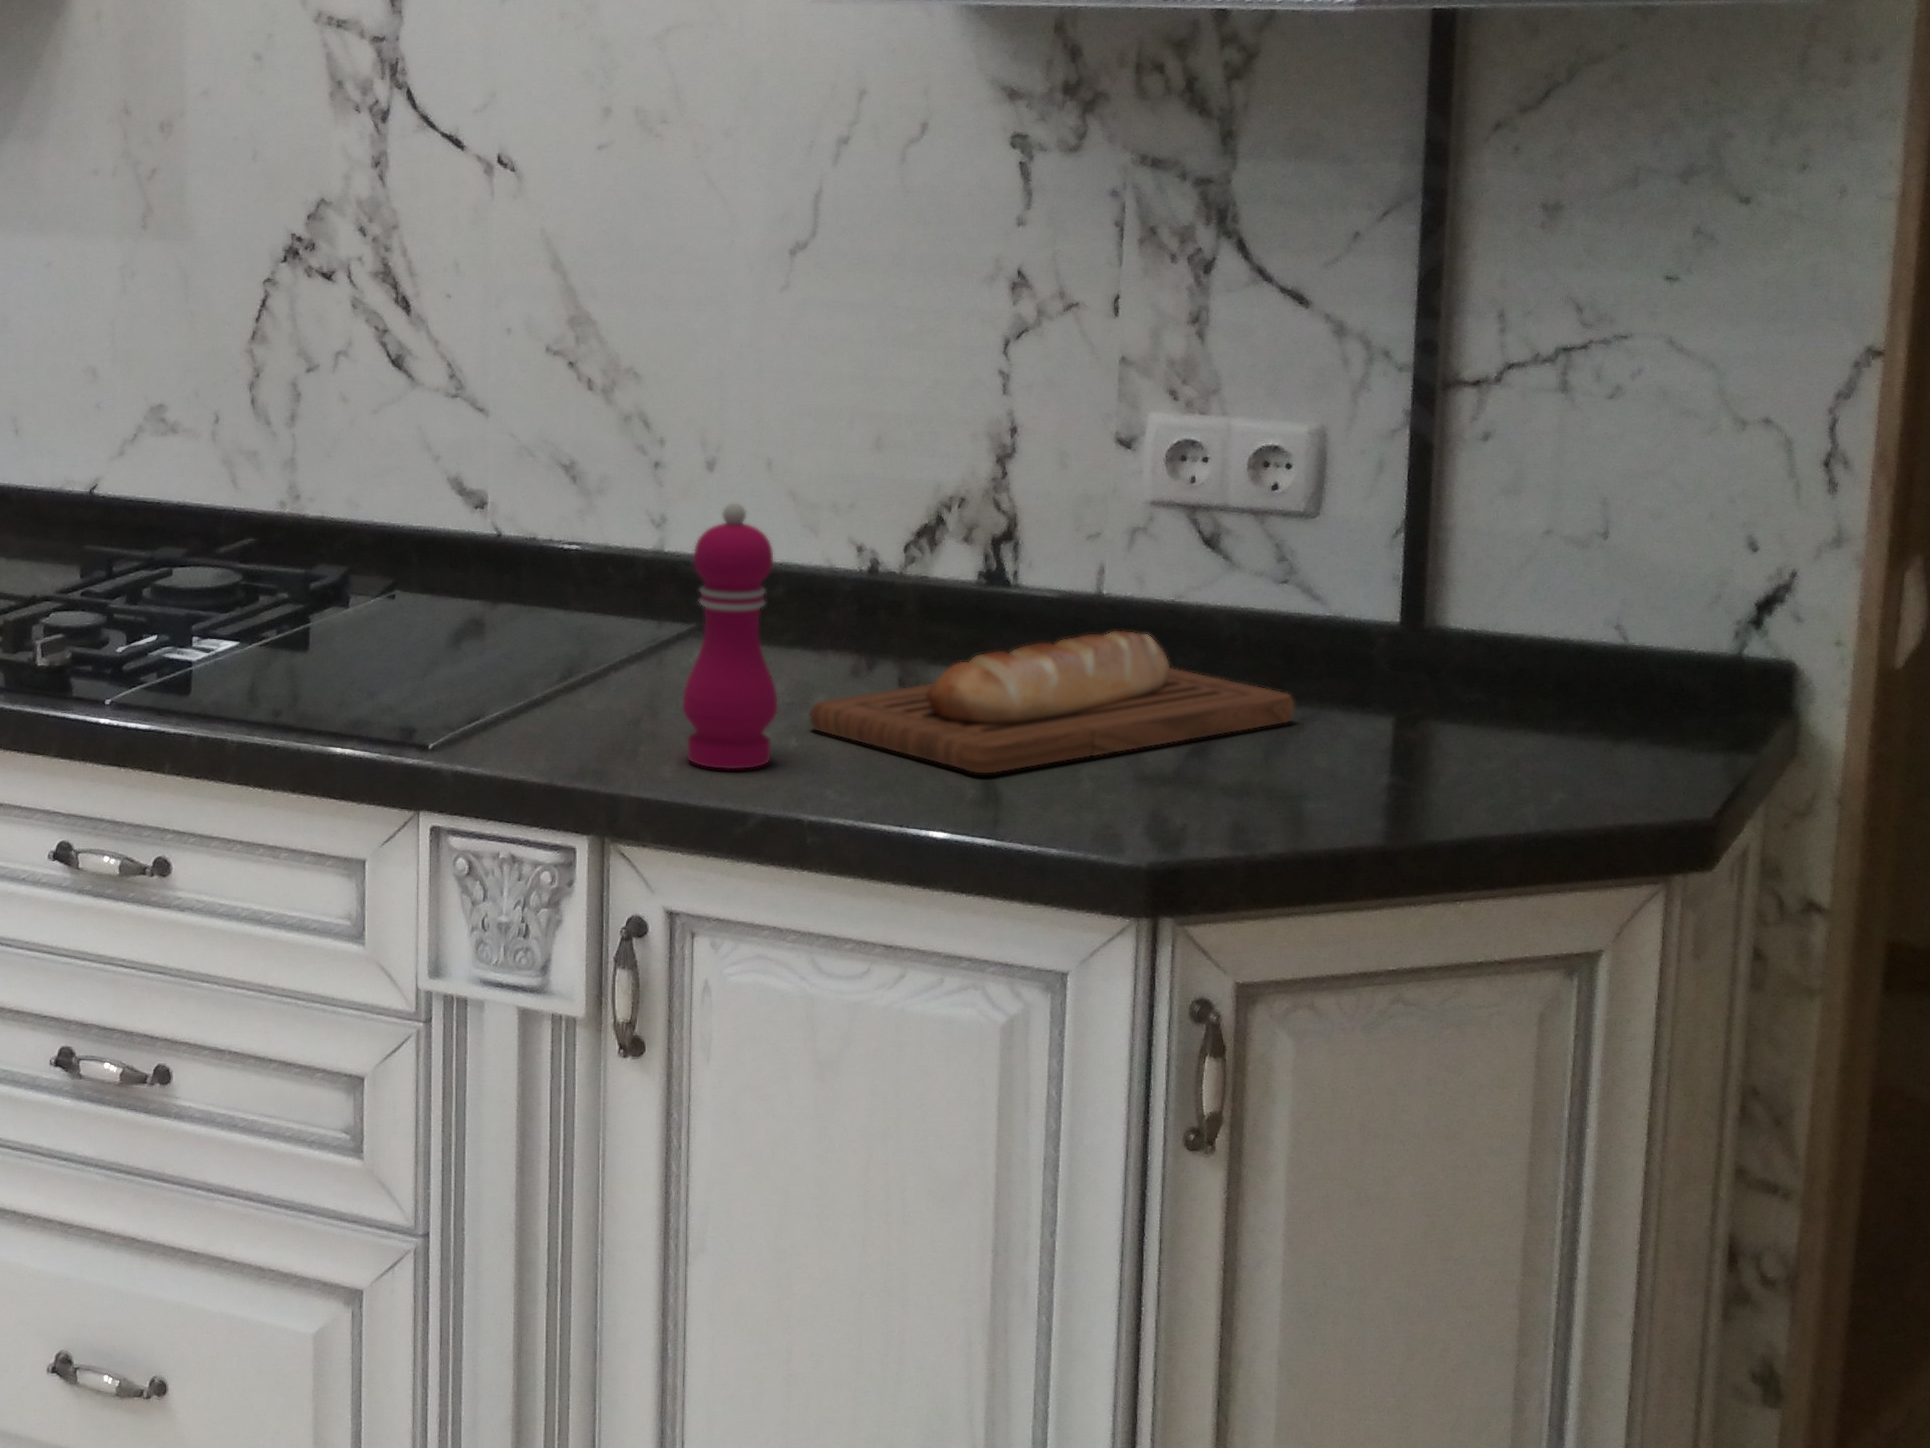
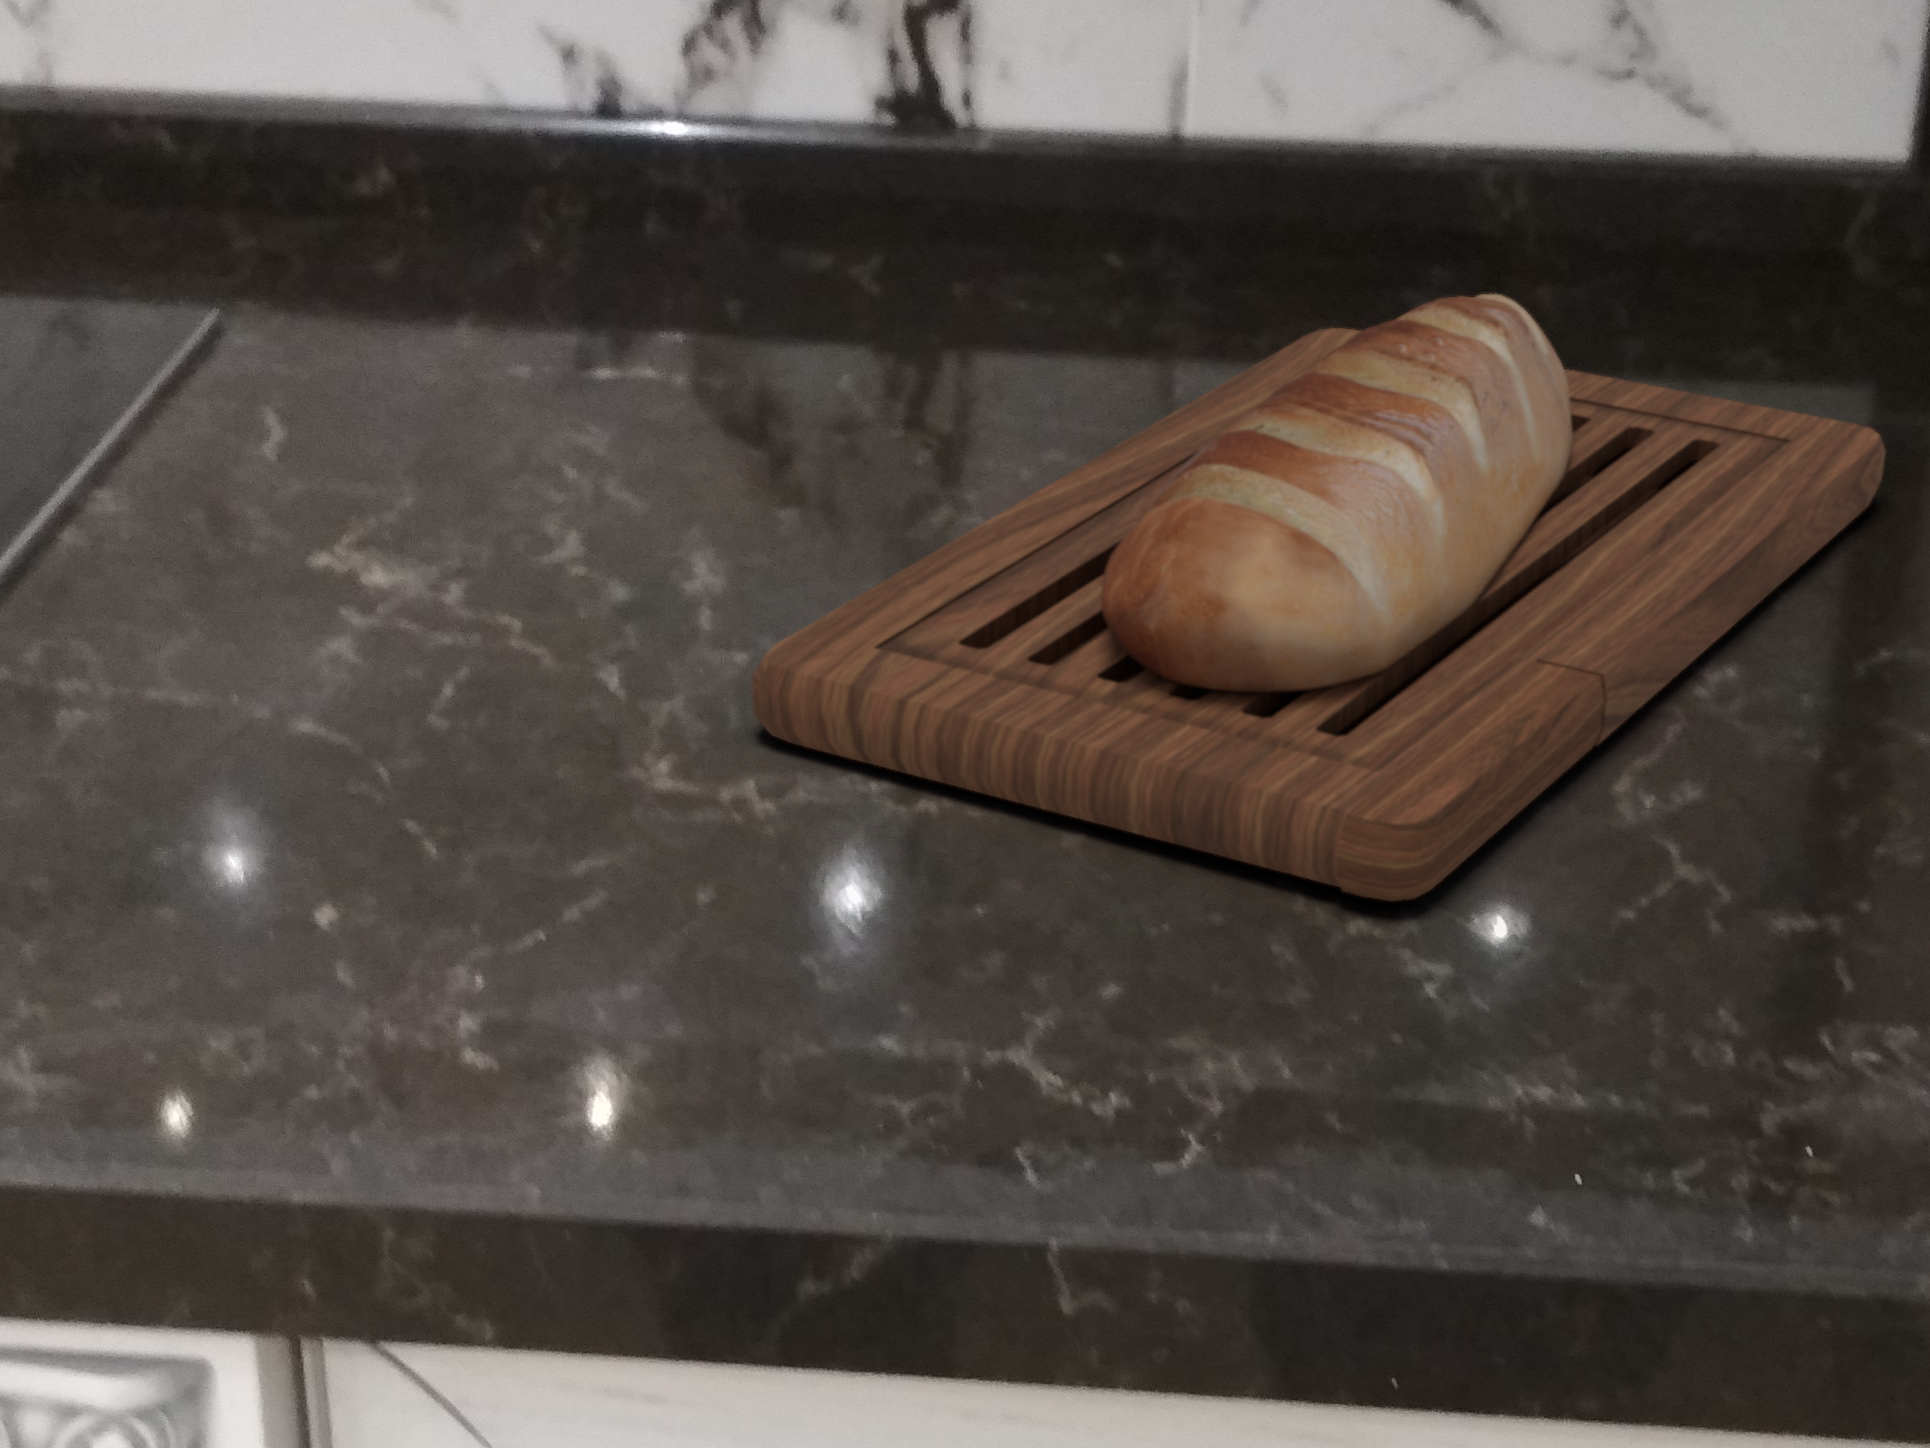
pepper mill: present [683,503,778,769] -> none [452,108,774,1023]

